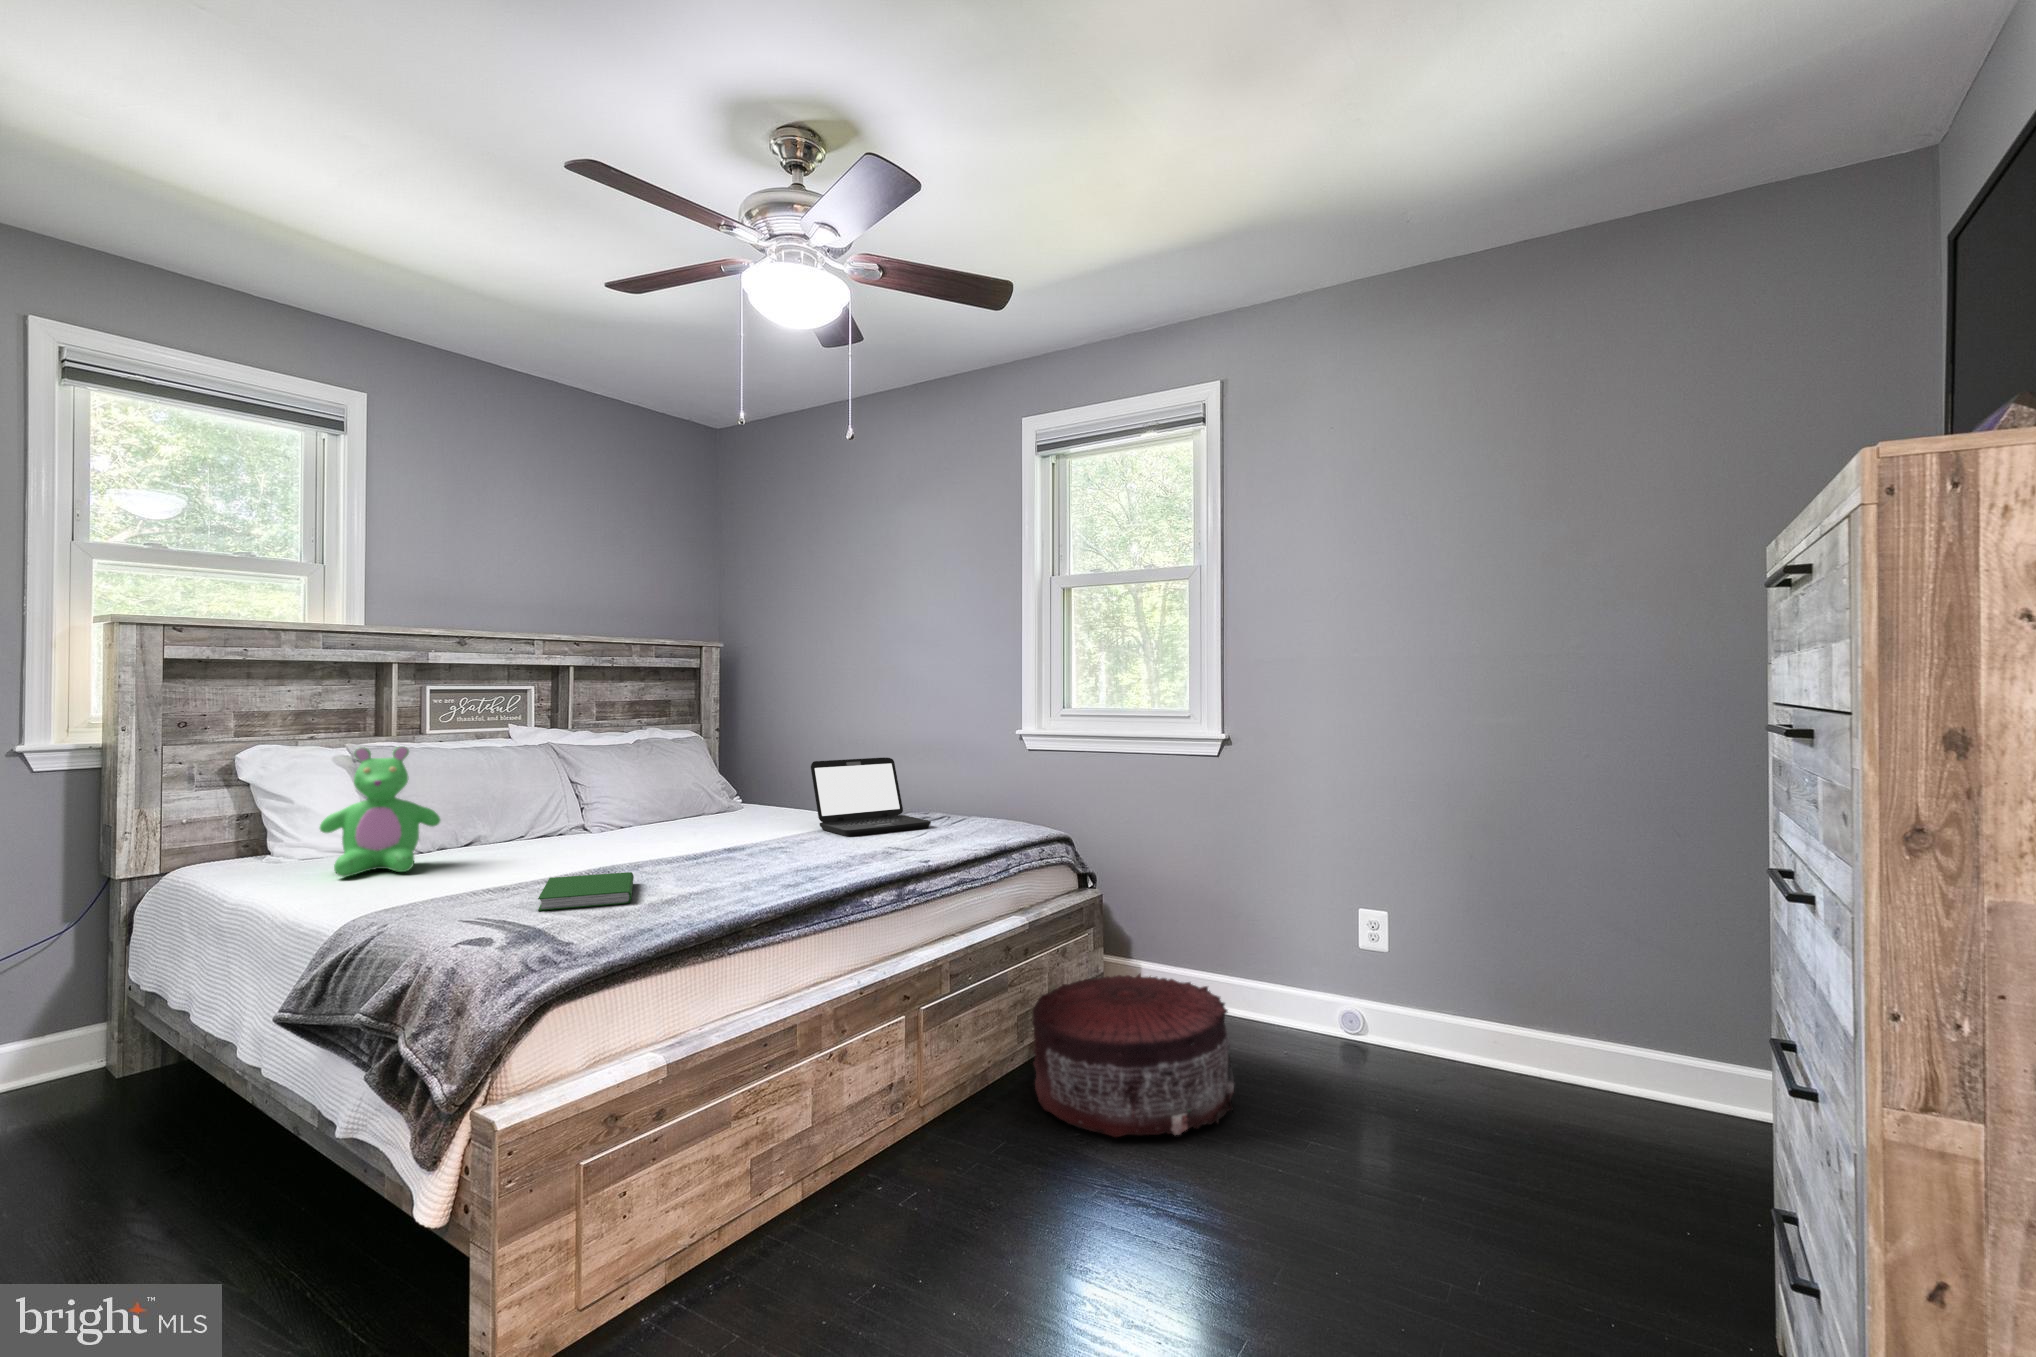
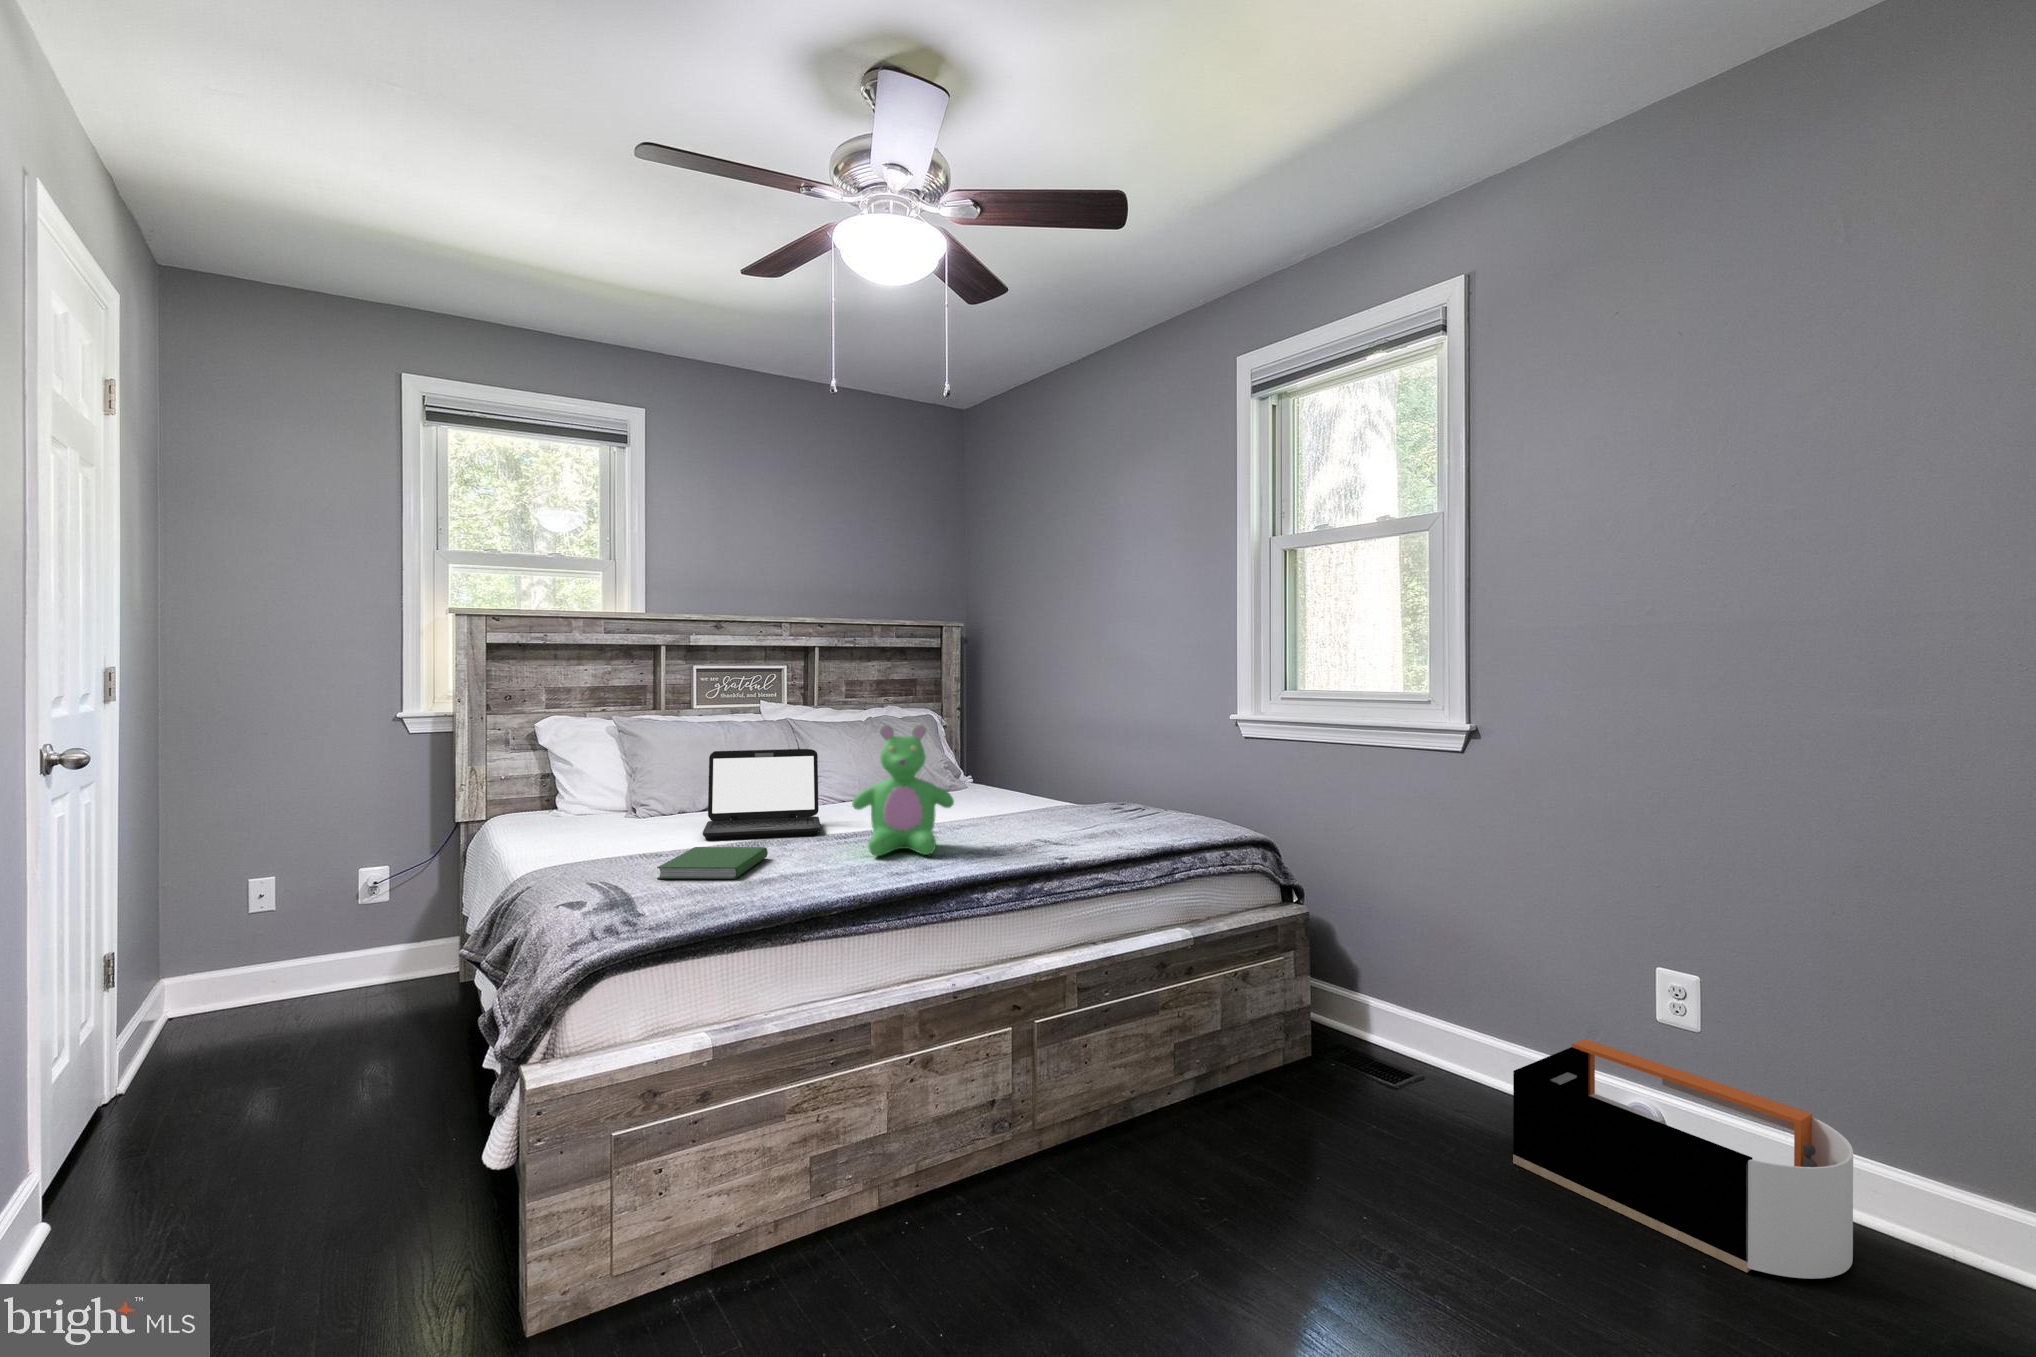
teddy bear: present [320,746,440,877] -> present [852,725,954,856]
laptop: present [811,758,931,836] -> present [703,749,821,840]
storage bin: none [1279,968,1491,1106] -> present [1513,1039,1853,1279]
pouf: present [1032,974,1234,1137] -> none [1171,1010,1421,1229]

